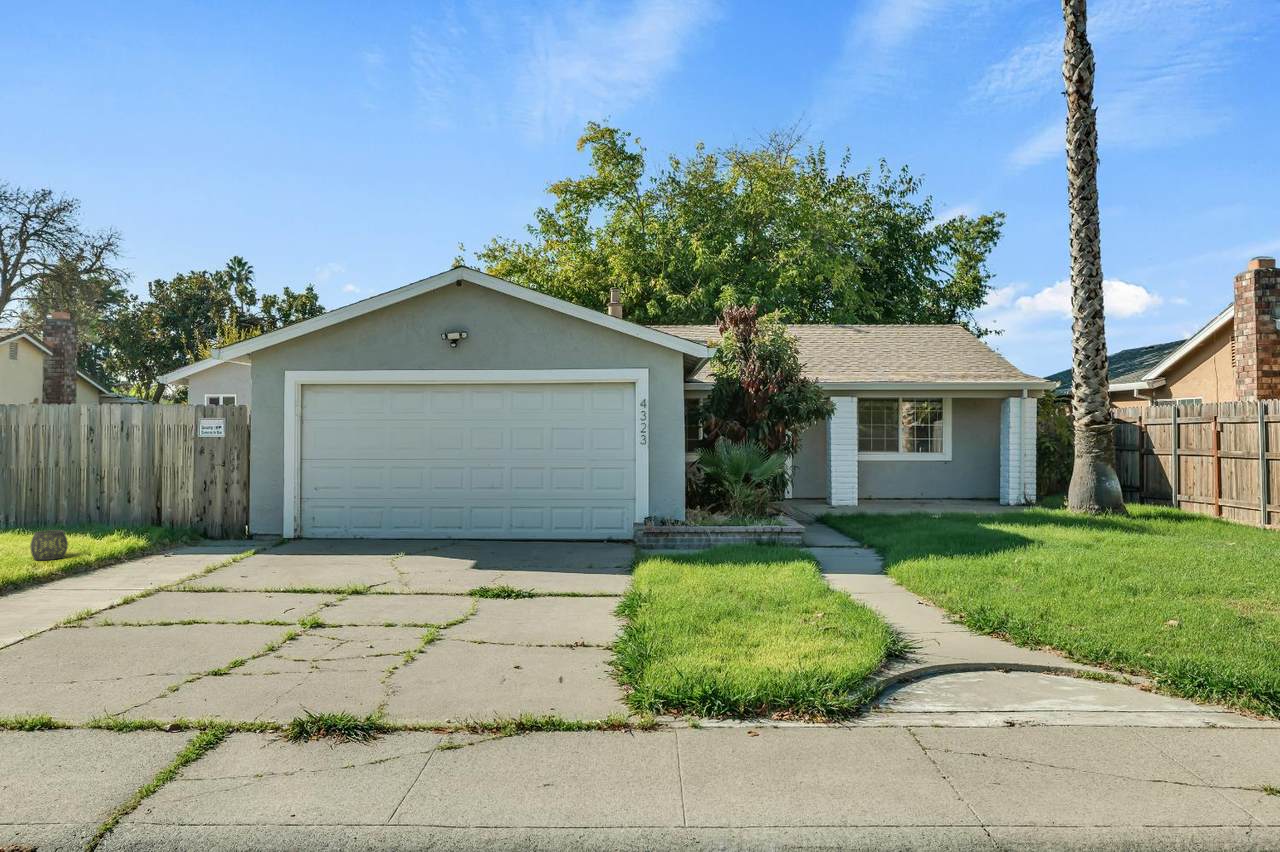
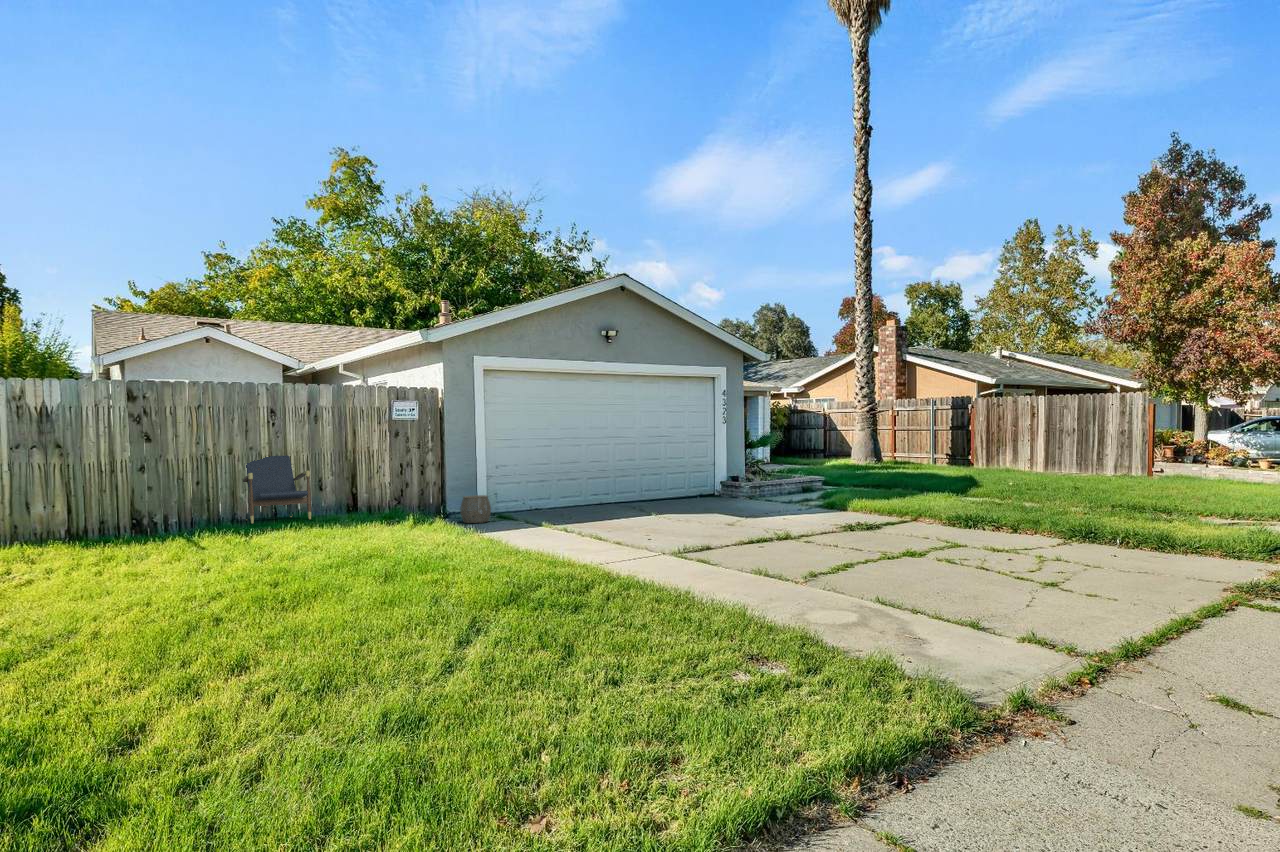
lounge chair: none [20,469,98,531] -> present [243,456,311,523]

